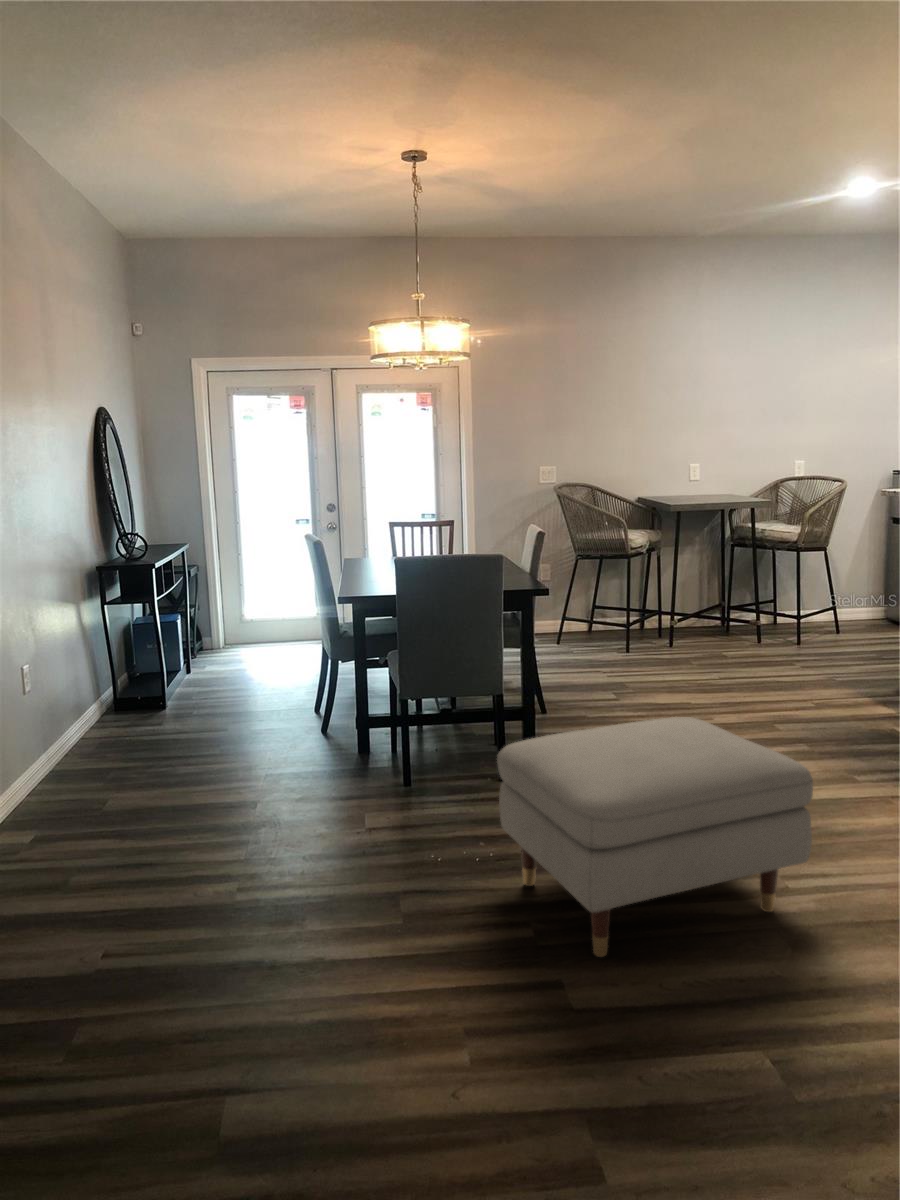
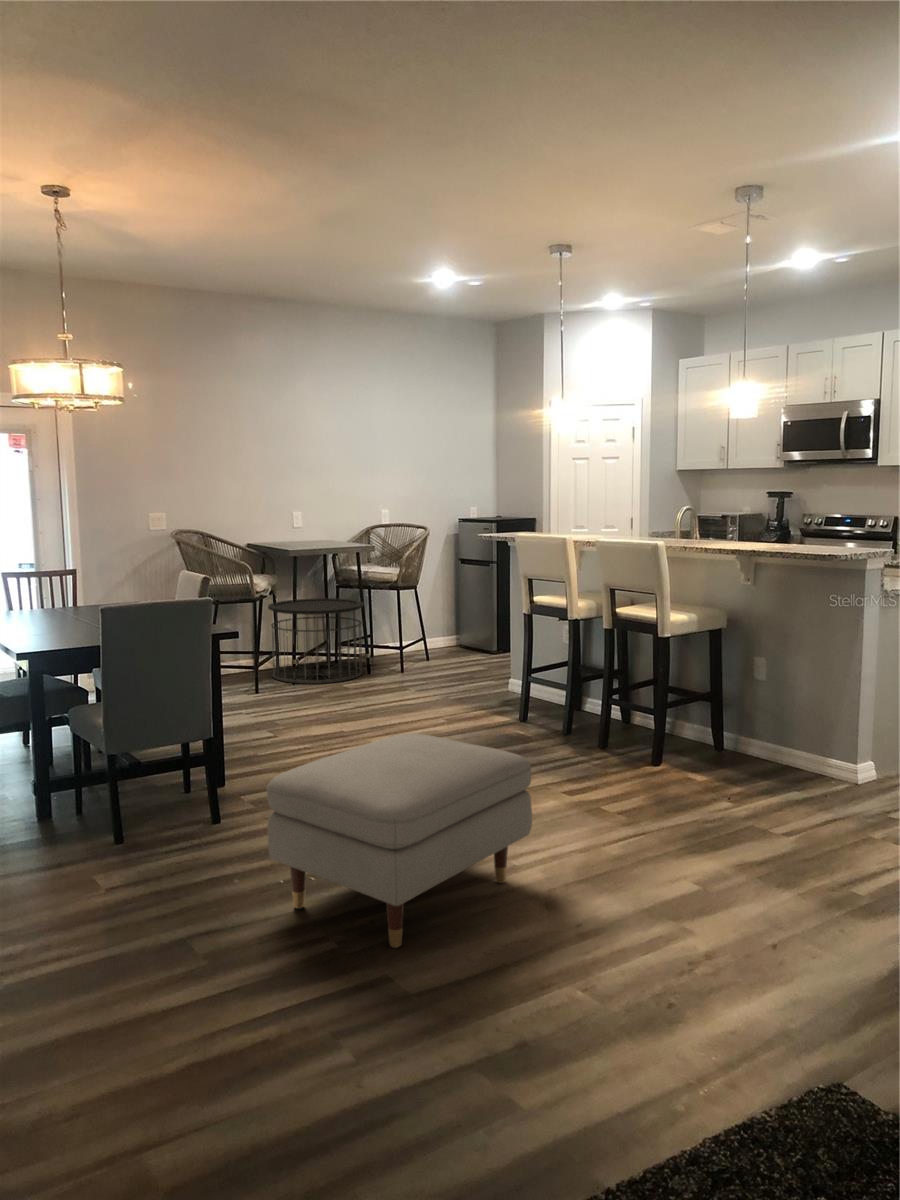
side table: none [650,557,754,648] -> present [268,598,364,684]

